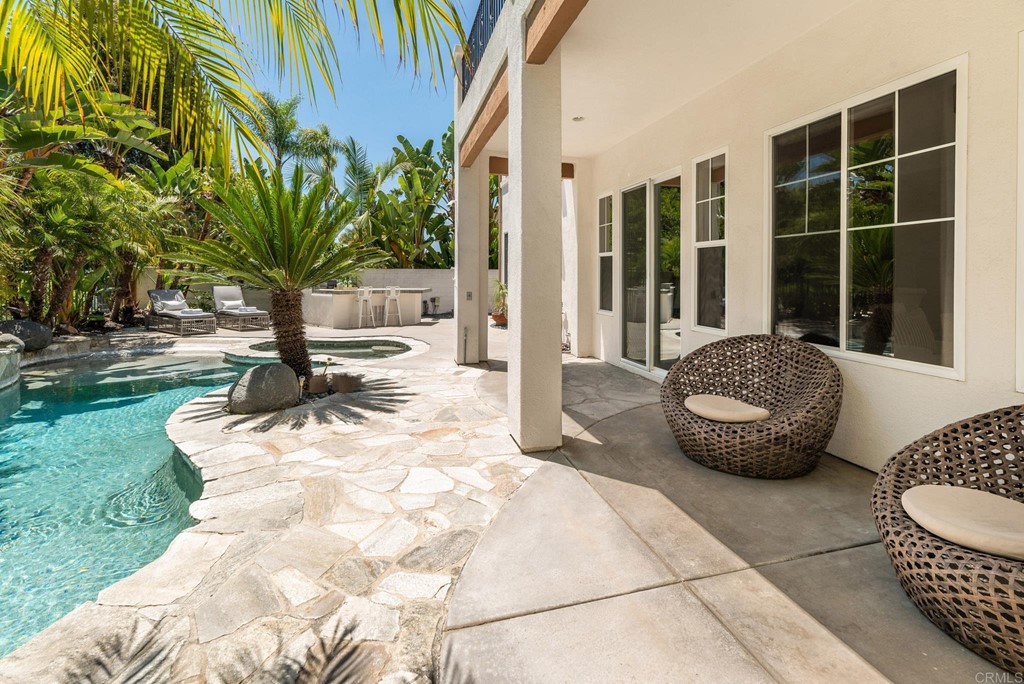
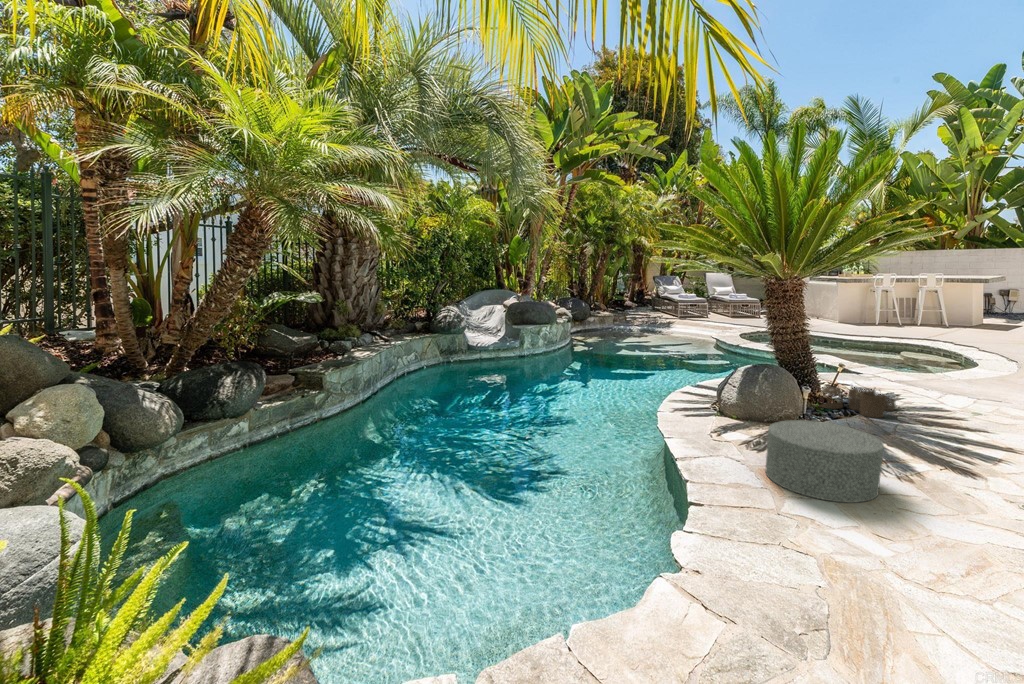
ottoman: none [265,397,342,449] -> present [766,420,884,503]

